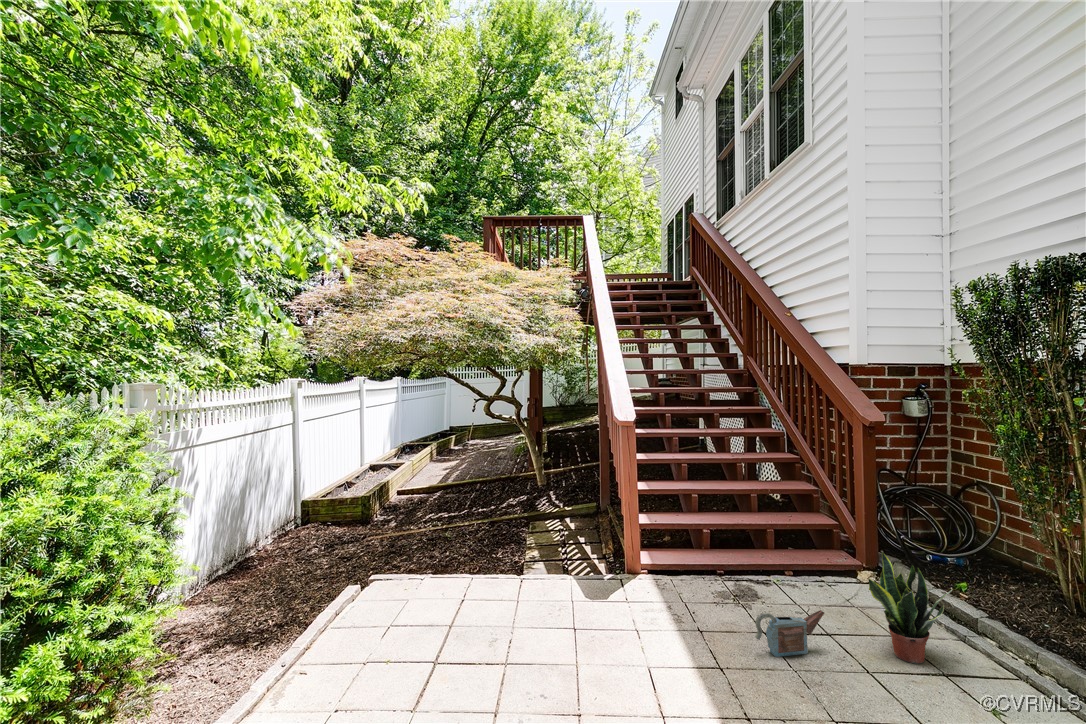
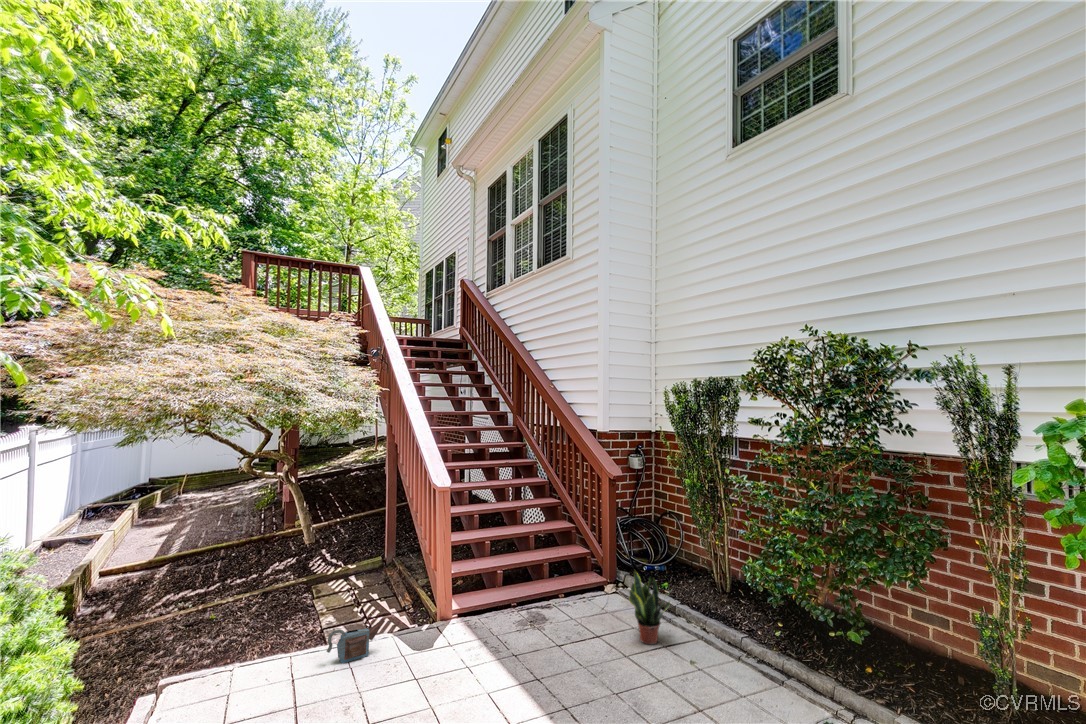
watering can: present [755,610,824,657] -> present [327,620,385,663]

